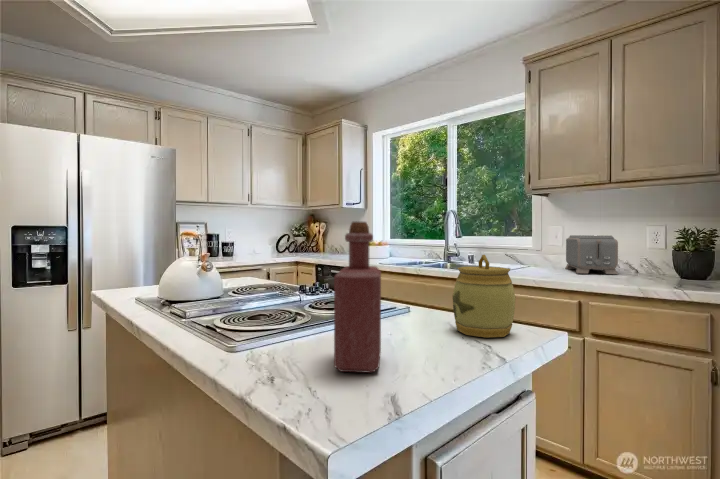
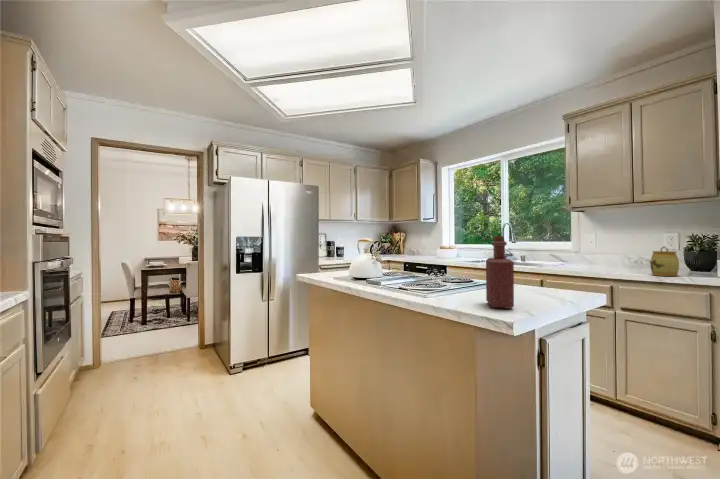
toaster: present [565,235,618,274] -> none [598,240,641,268]
jar: present [453,255,516,338] -> present [650,246,679,276]

